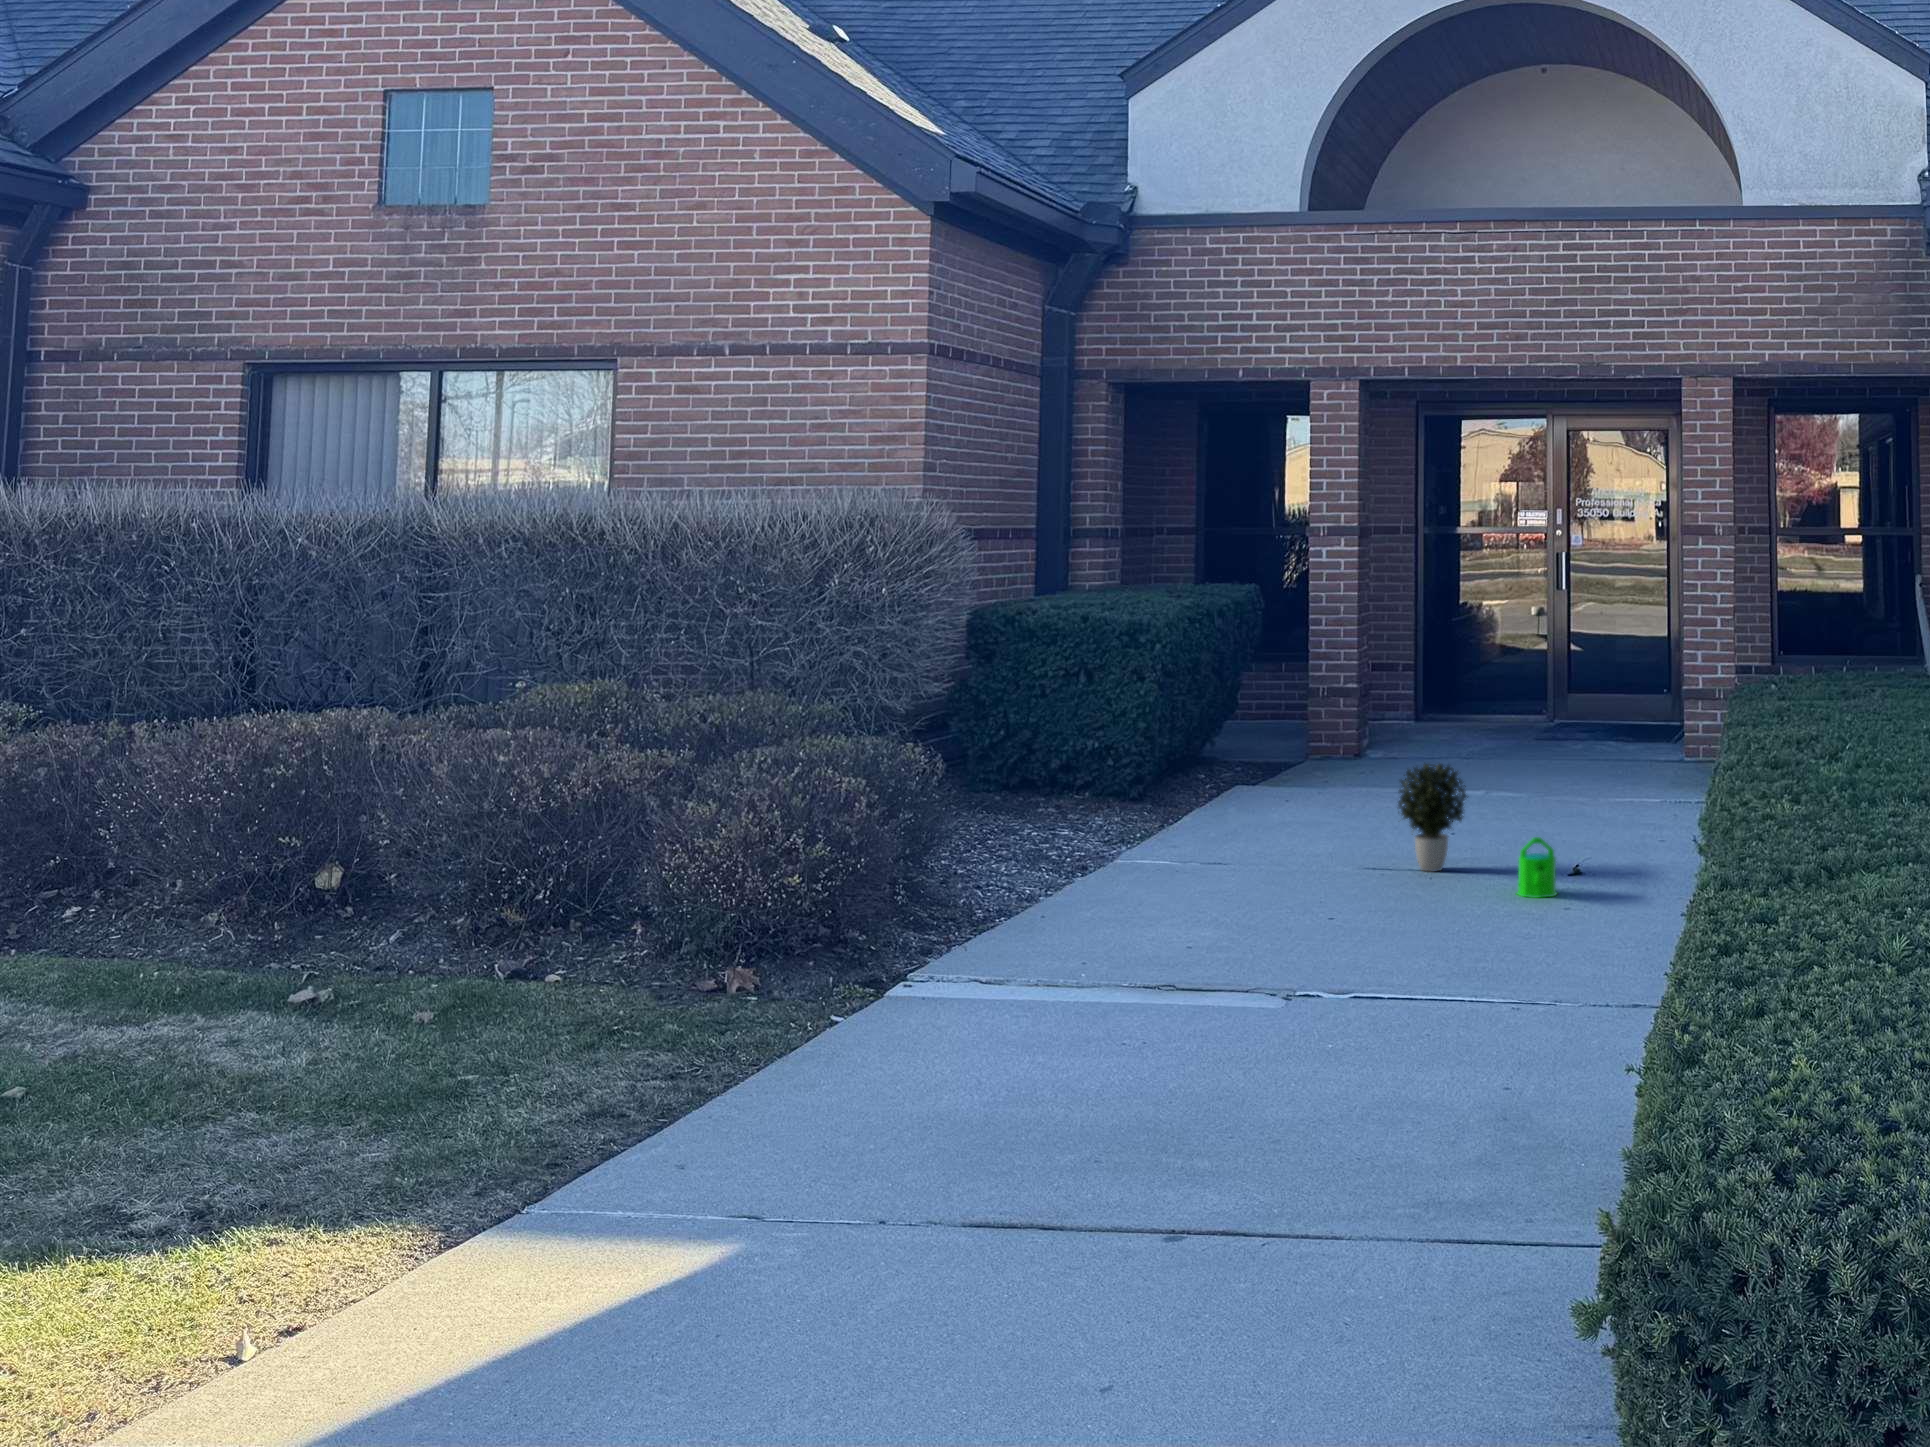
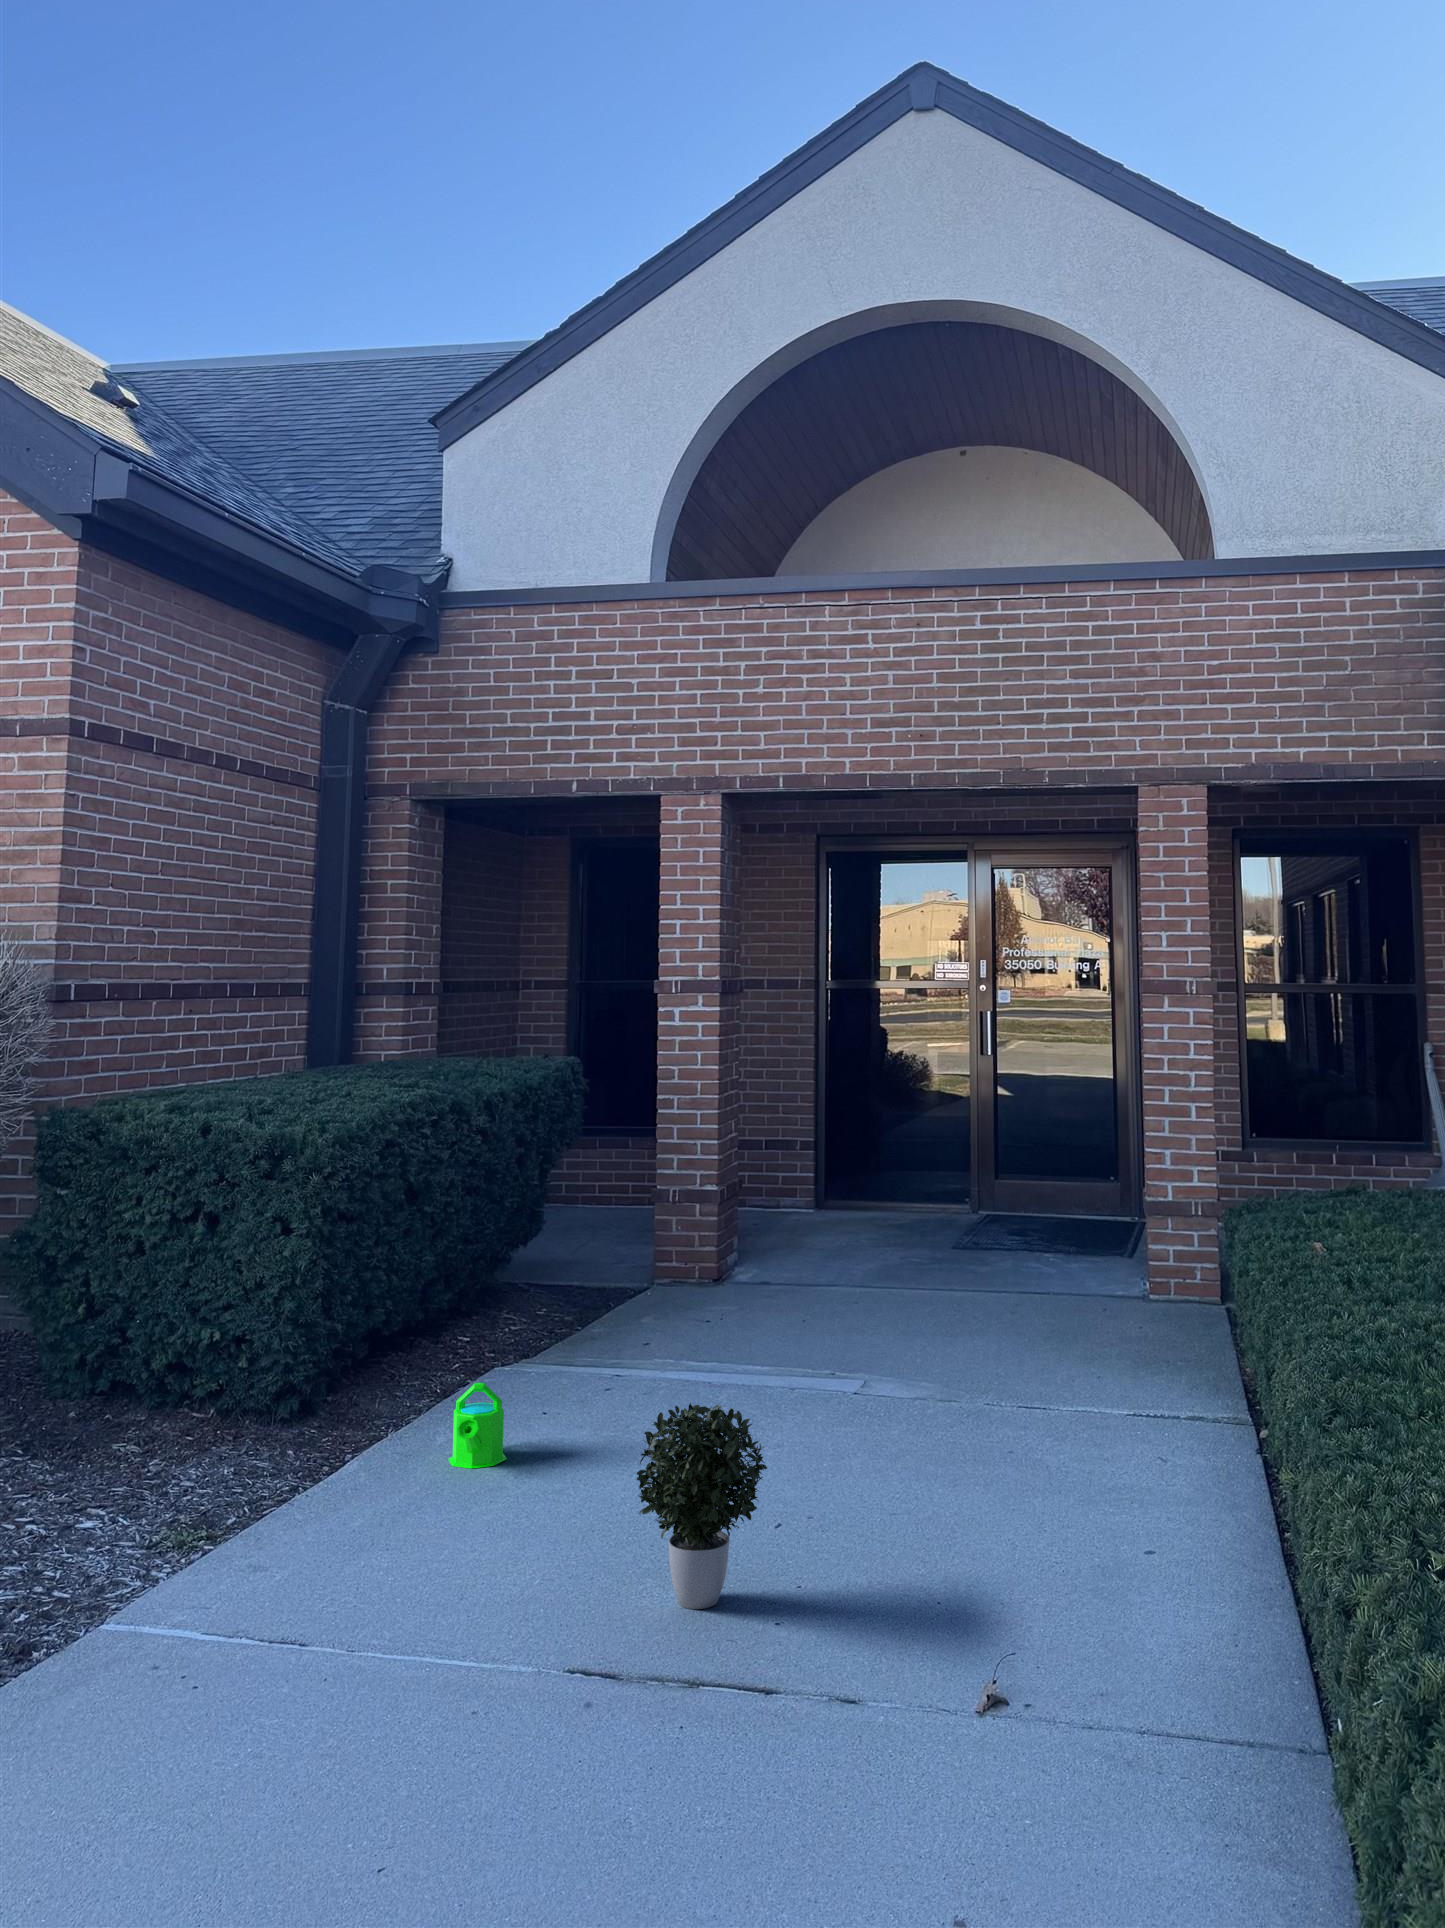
watering can: present [1517,837,1557,898] -> present [448,1383,507,1469]

